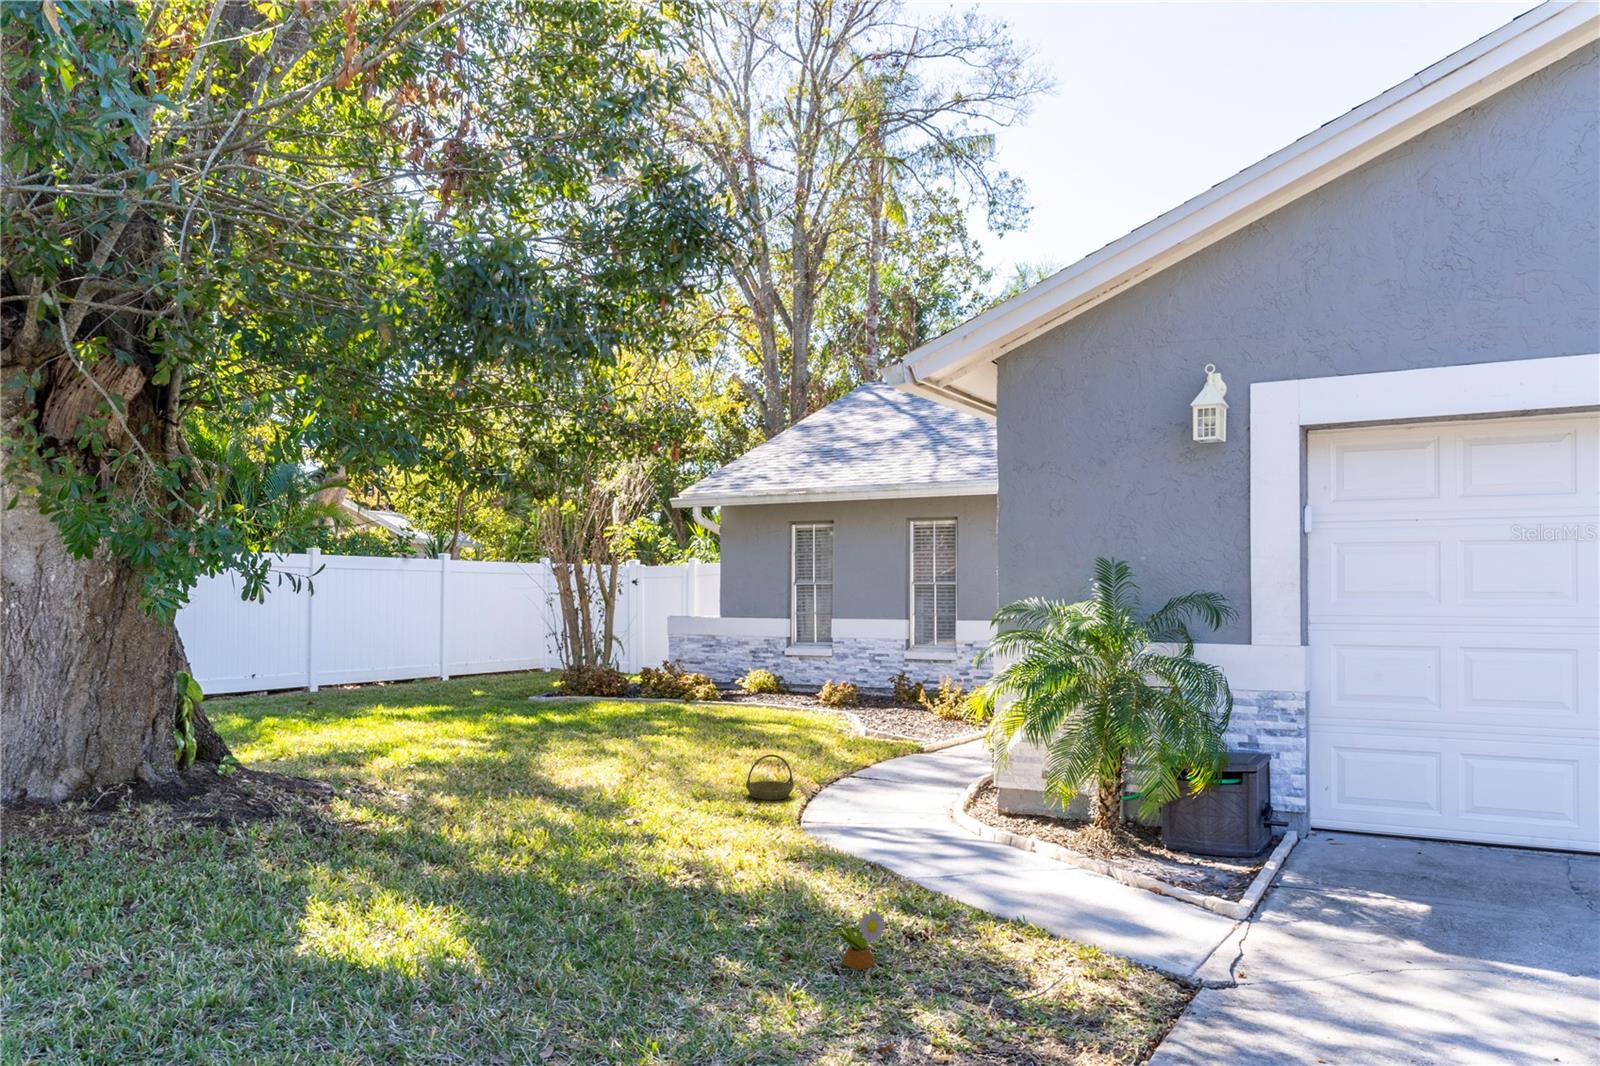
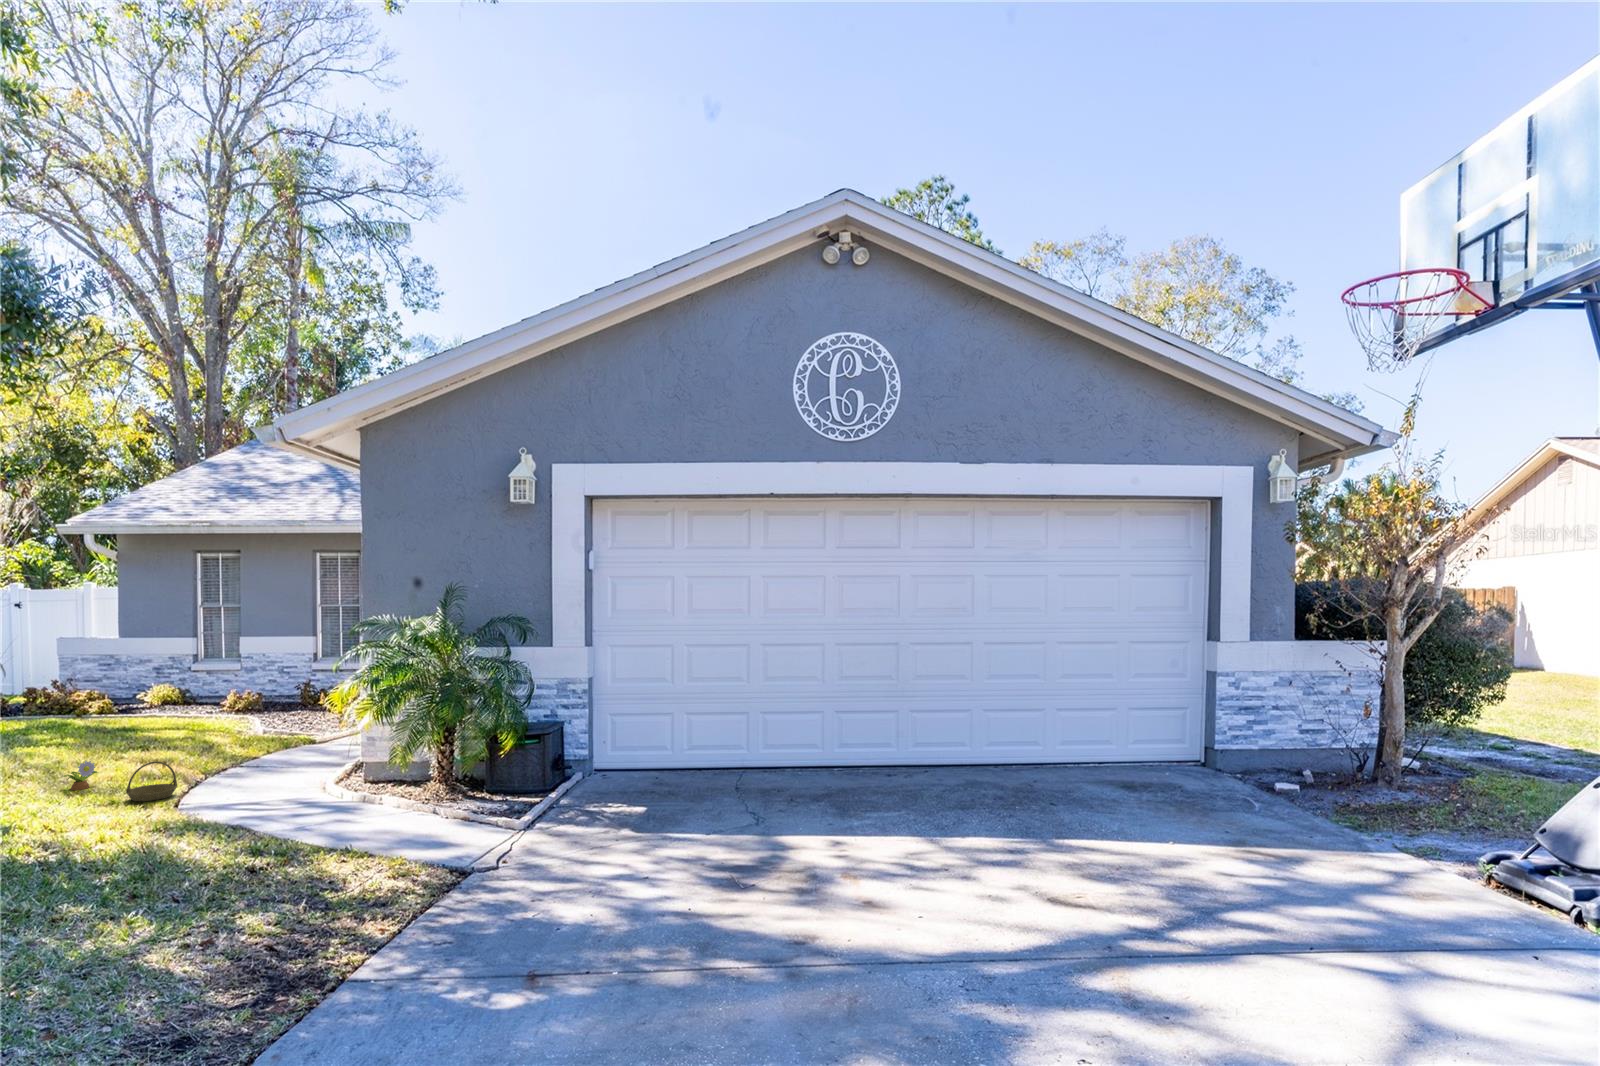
decorative plant: present [828,909,886,969] -> present [64,761,98,790]

